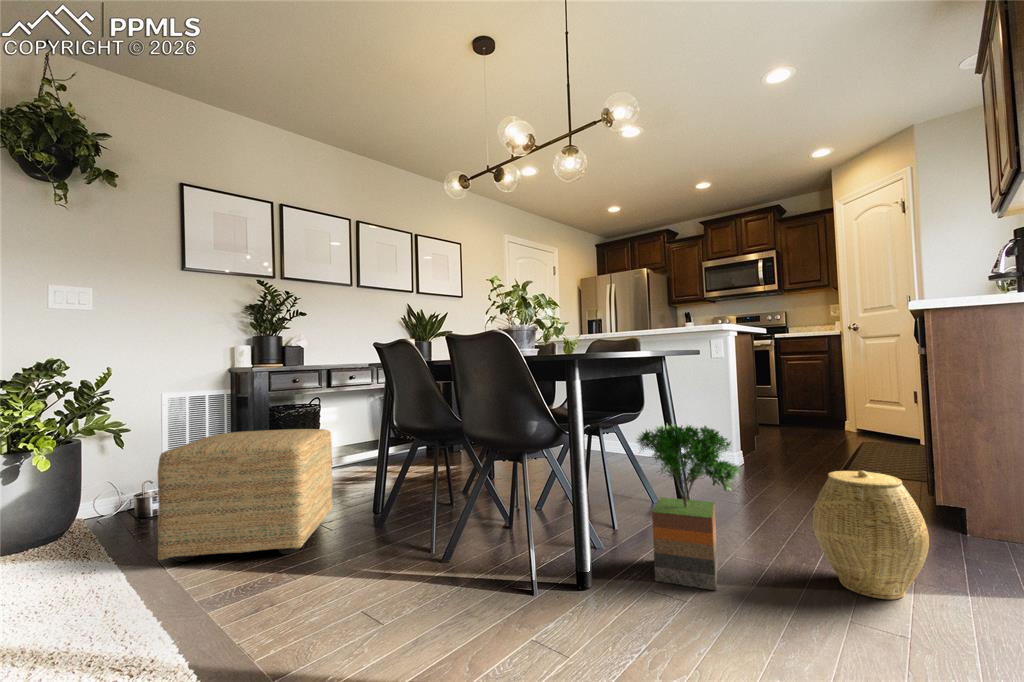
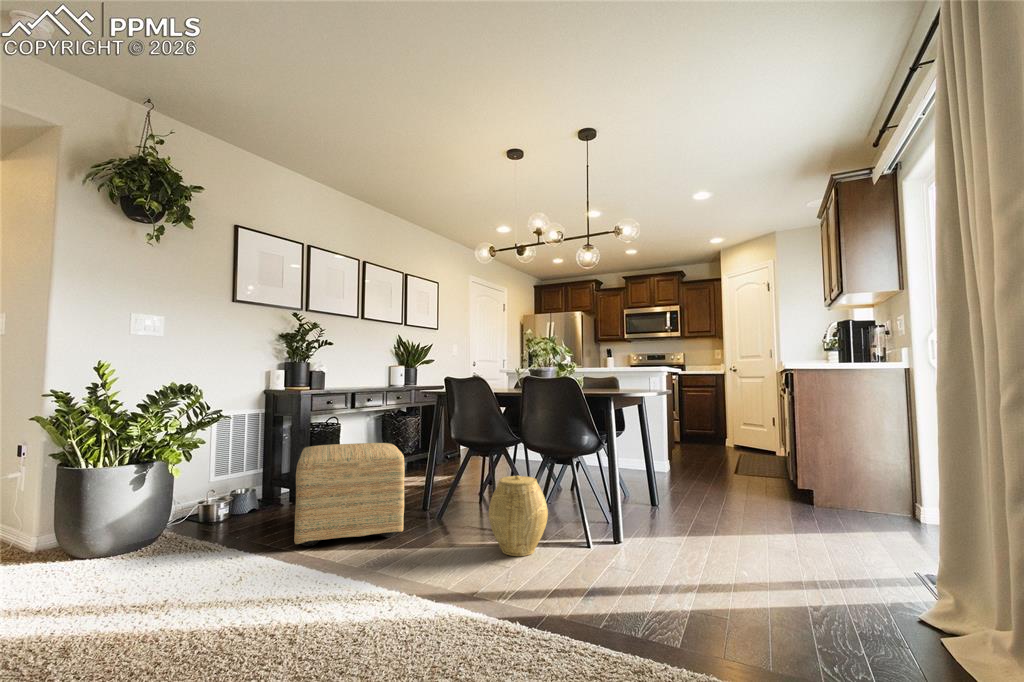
potted tree: present [636,424,739,590] -> none [640,438,709,540]
woven basket: present [813,471,929,599] -> present [489,475,548,556]

